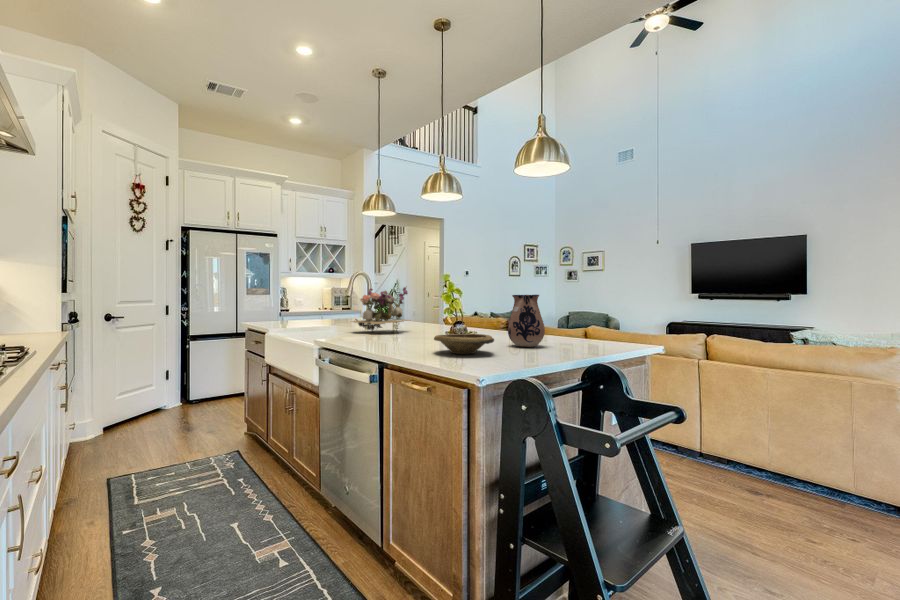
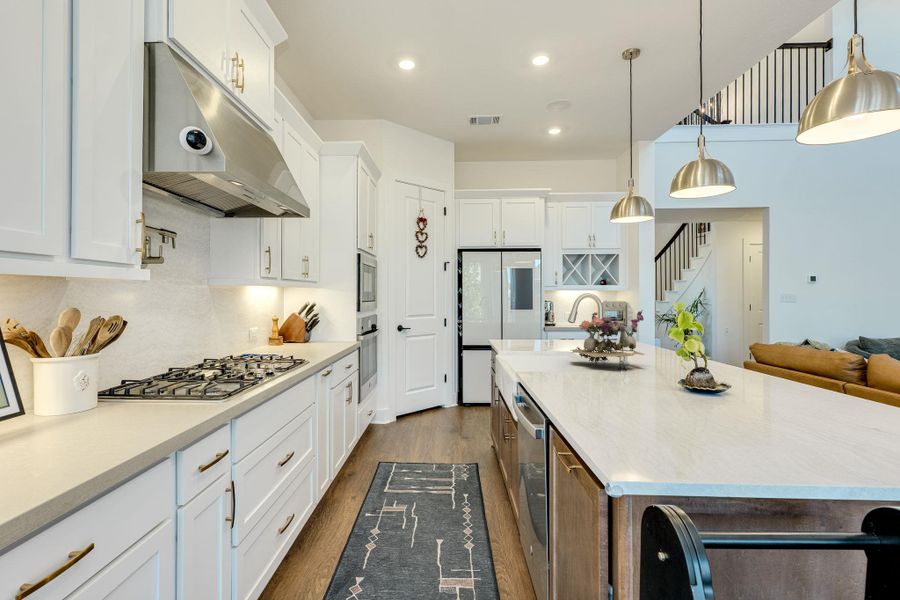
ceramic pitcher: present [508,295,545,347] -> none [760,337,837,427]
bowl: present [434,334,494,355] -> none [613,389,708,426]

